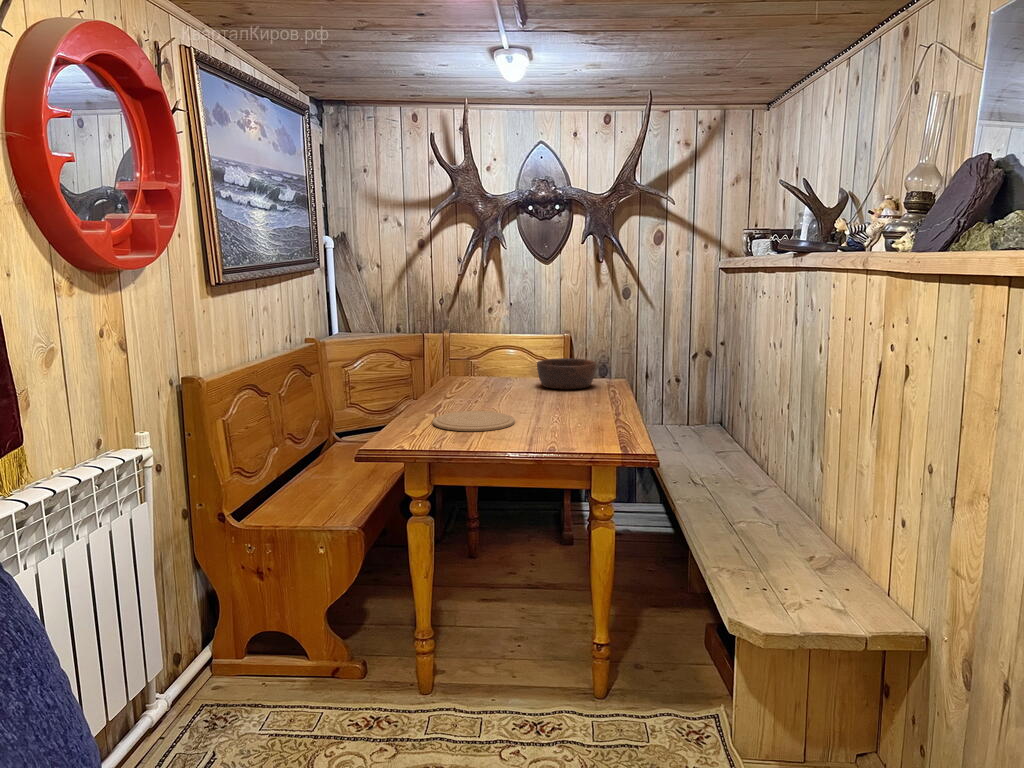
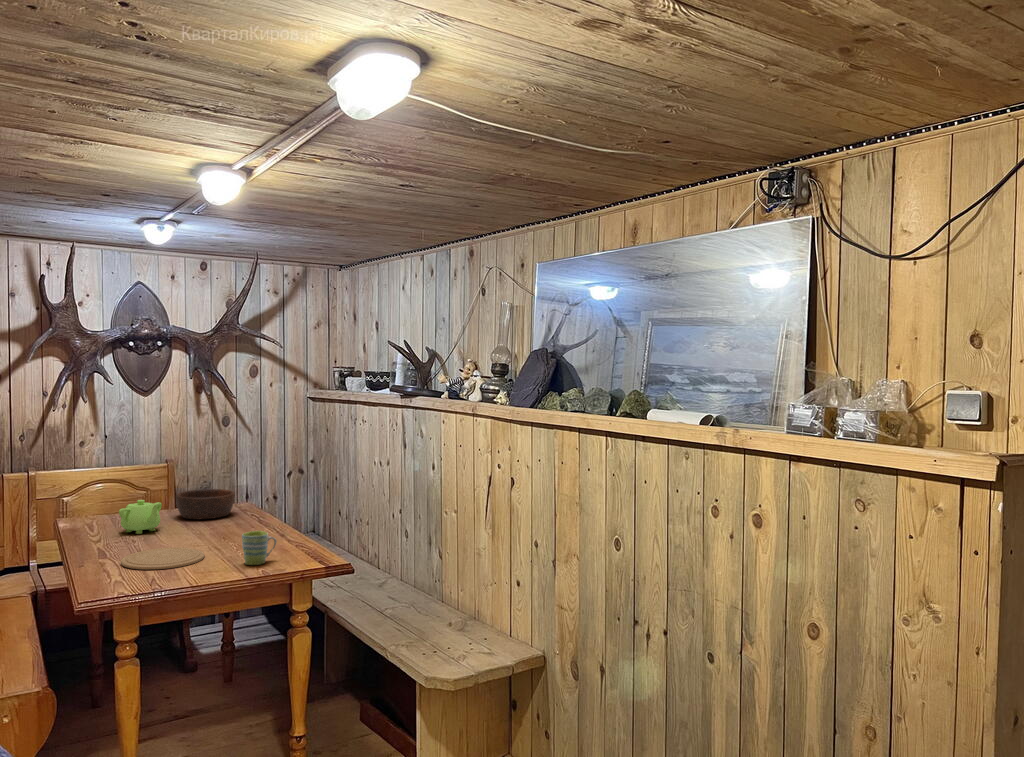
teapot: none [469,362,514,396] -> present [119,500,162,534]
mug: none [536,401,577,440] -> present [242,531,277,565]

